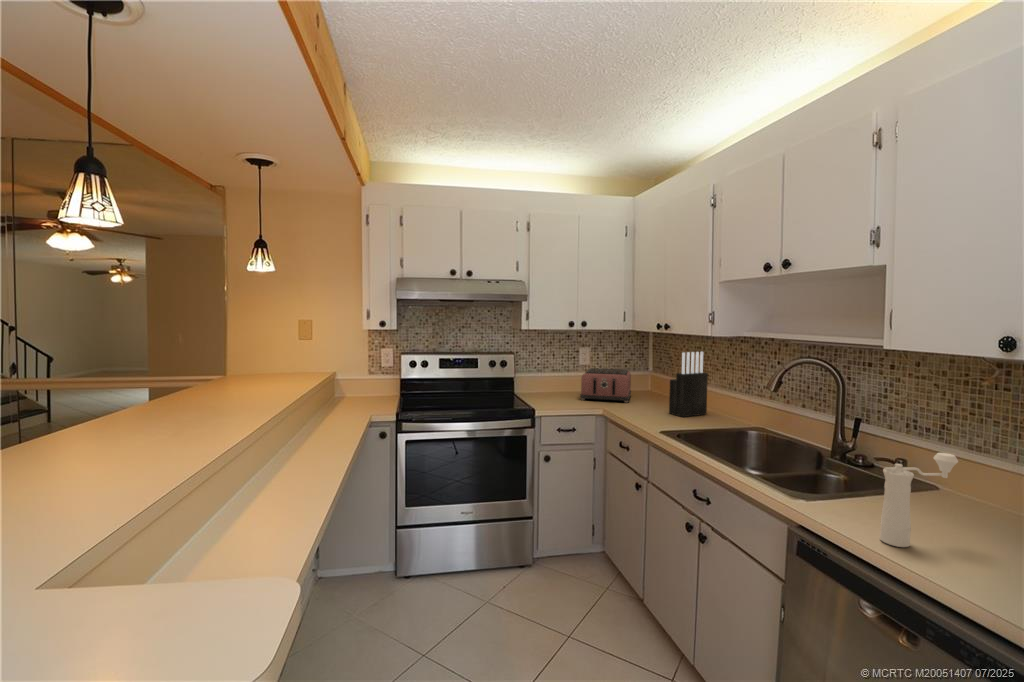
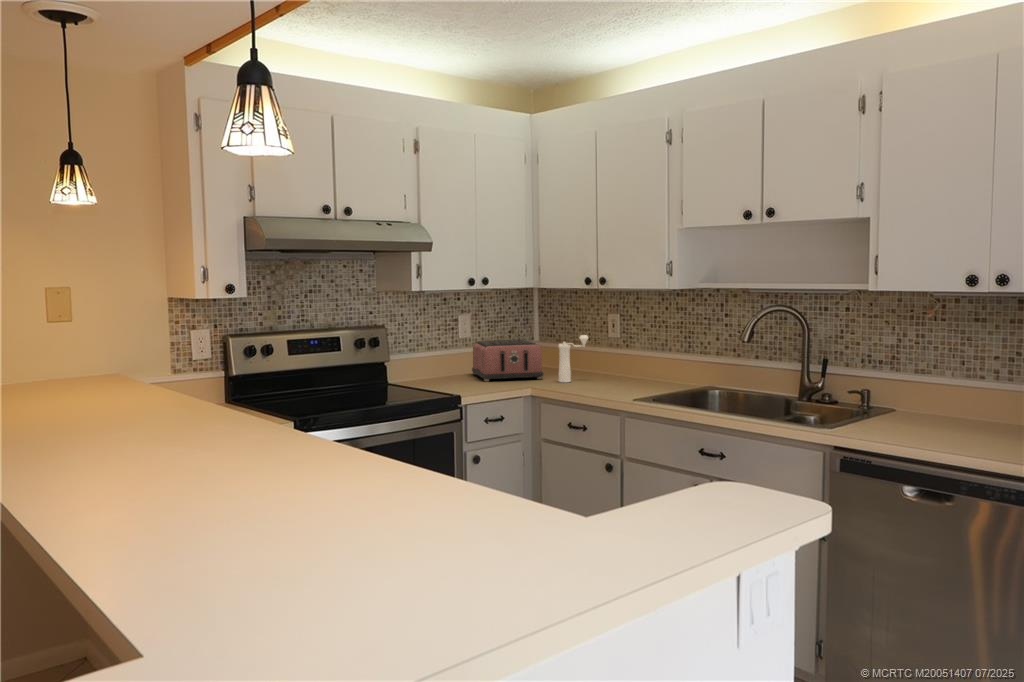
knife block: present [669,352,708,417] -> none [605,309,642,386]
pepper mill: present [880,453,958,547] -> present [559,335,588,383]

